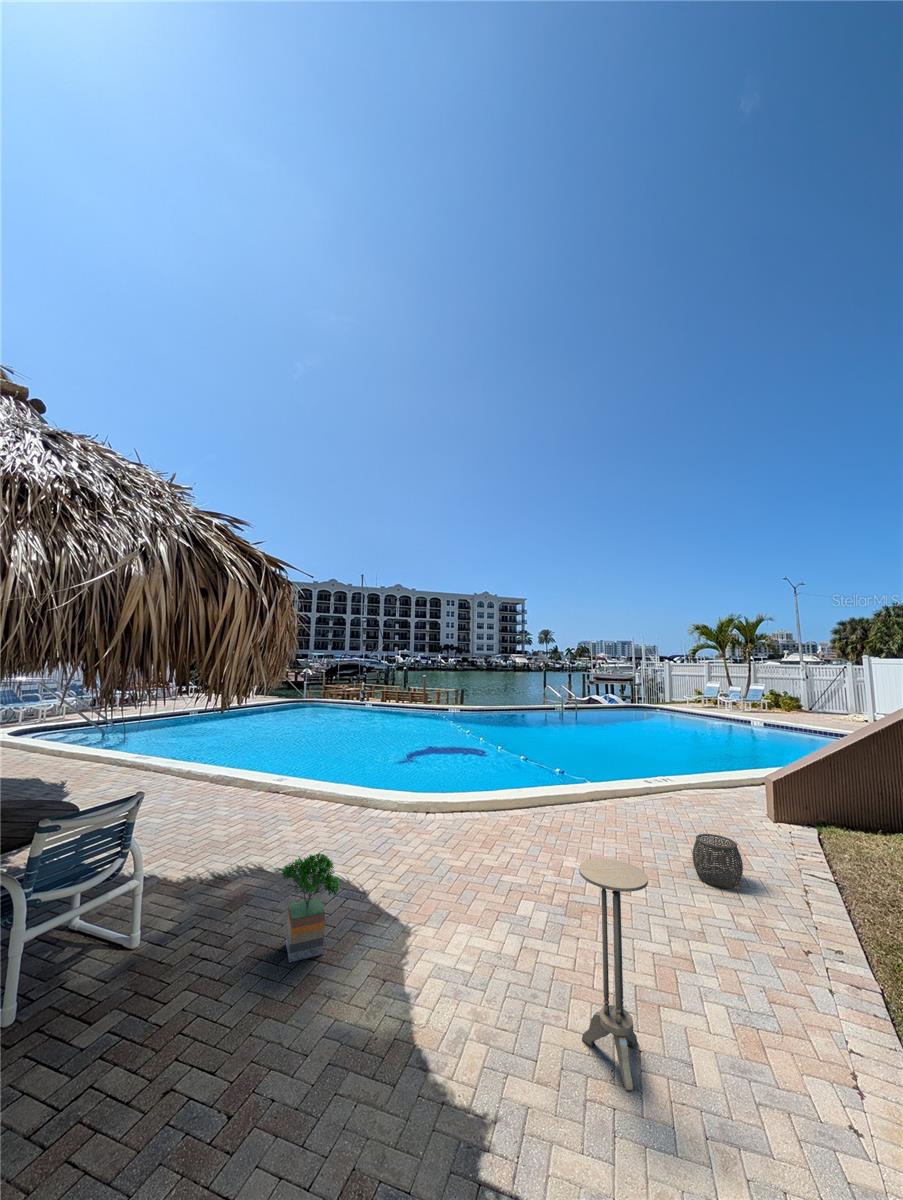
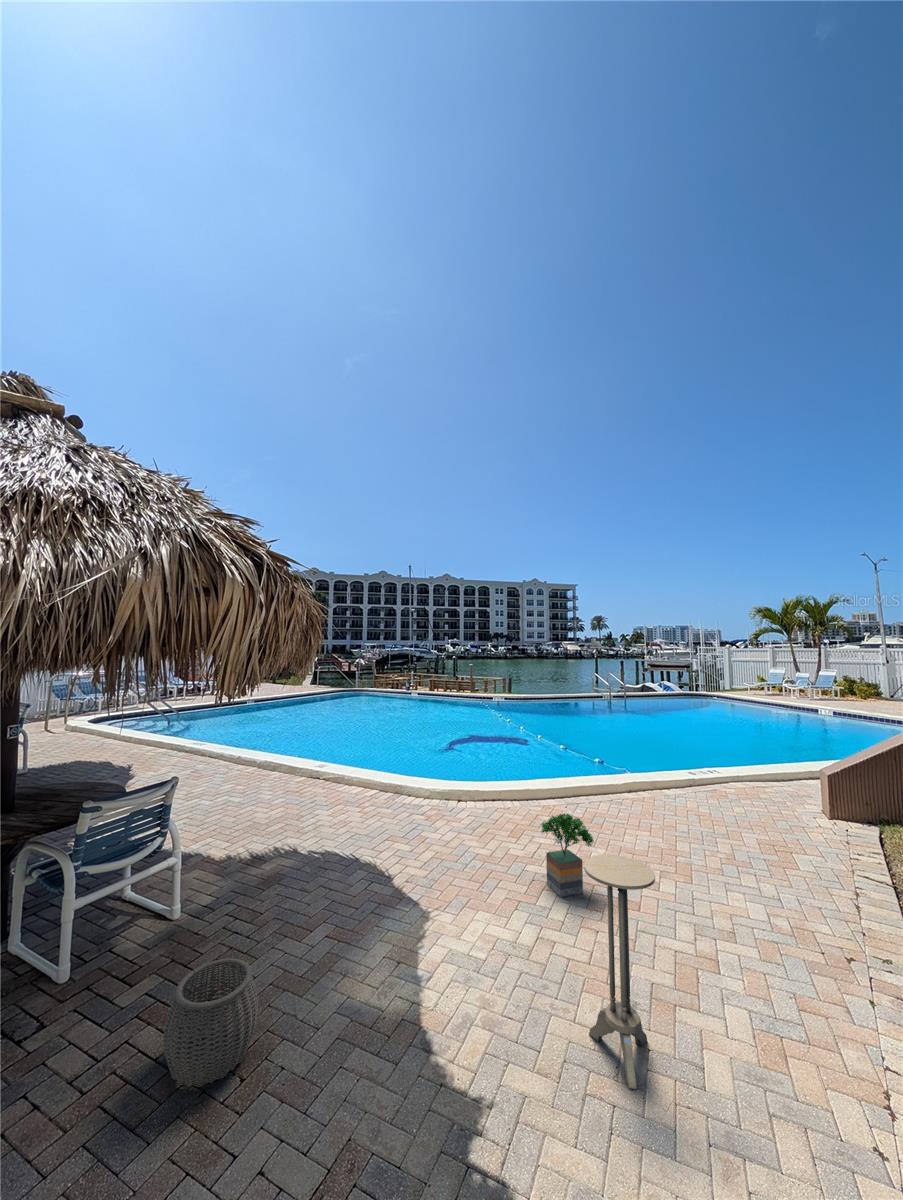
woven basket: present [692,834,743,888] -> present [163,959,258,1087]
potted tree: present [281,853,340,962] -> present [541,813,593,897]

